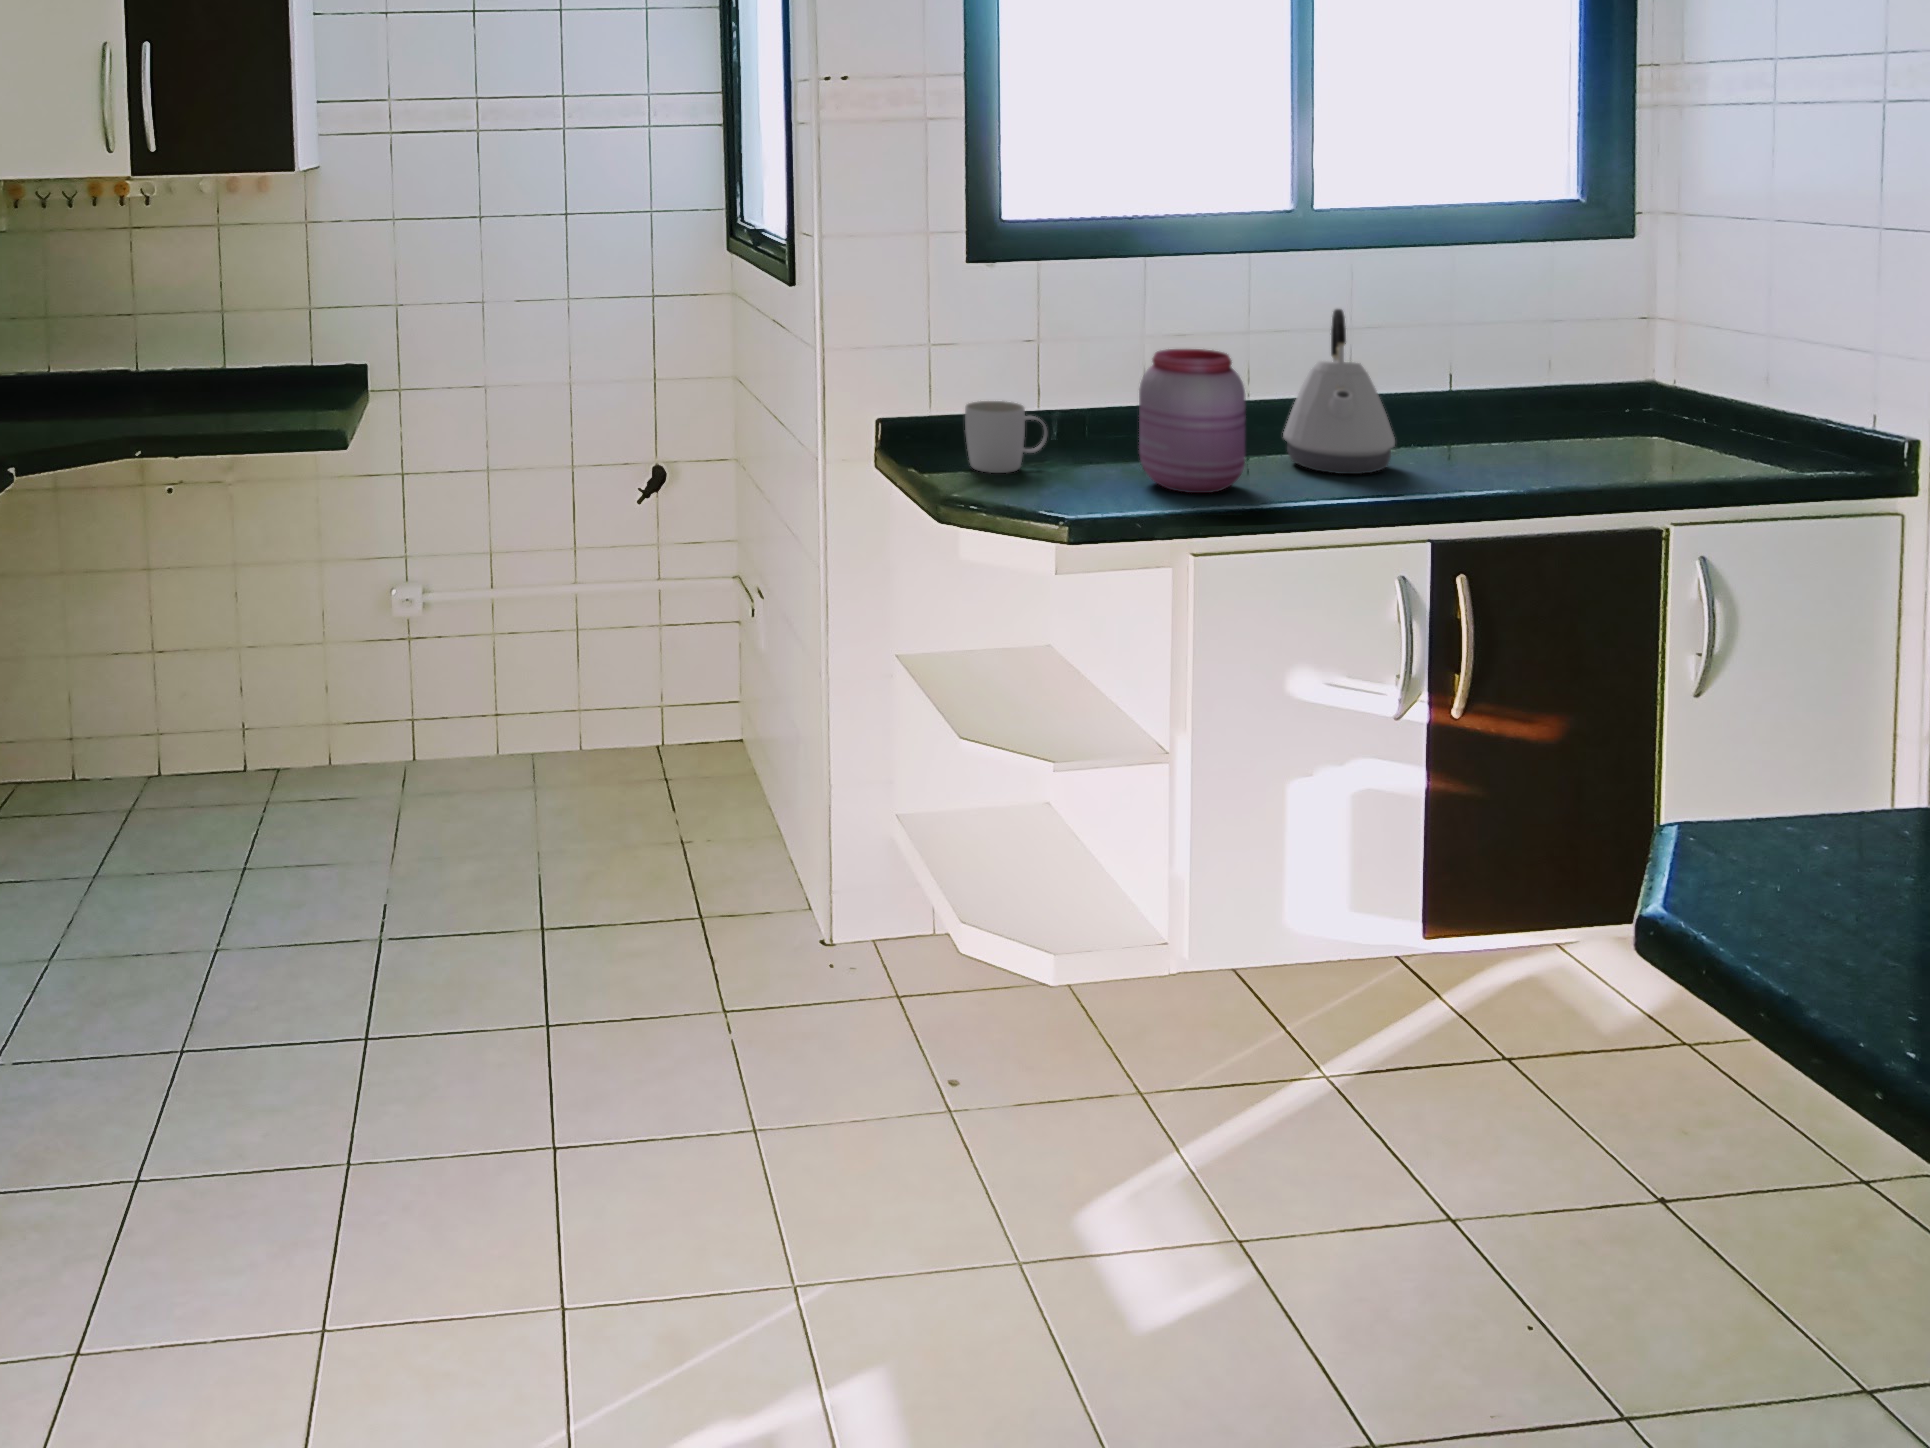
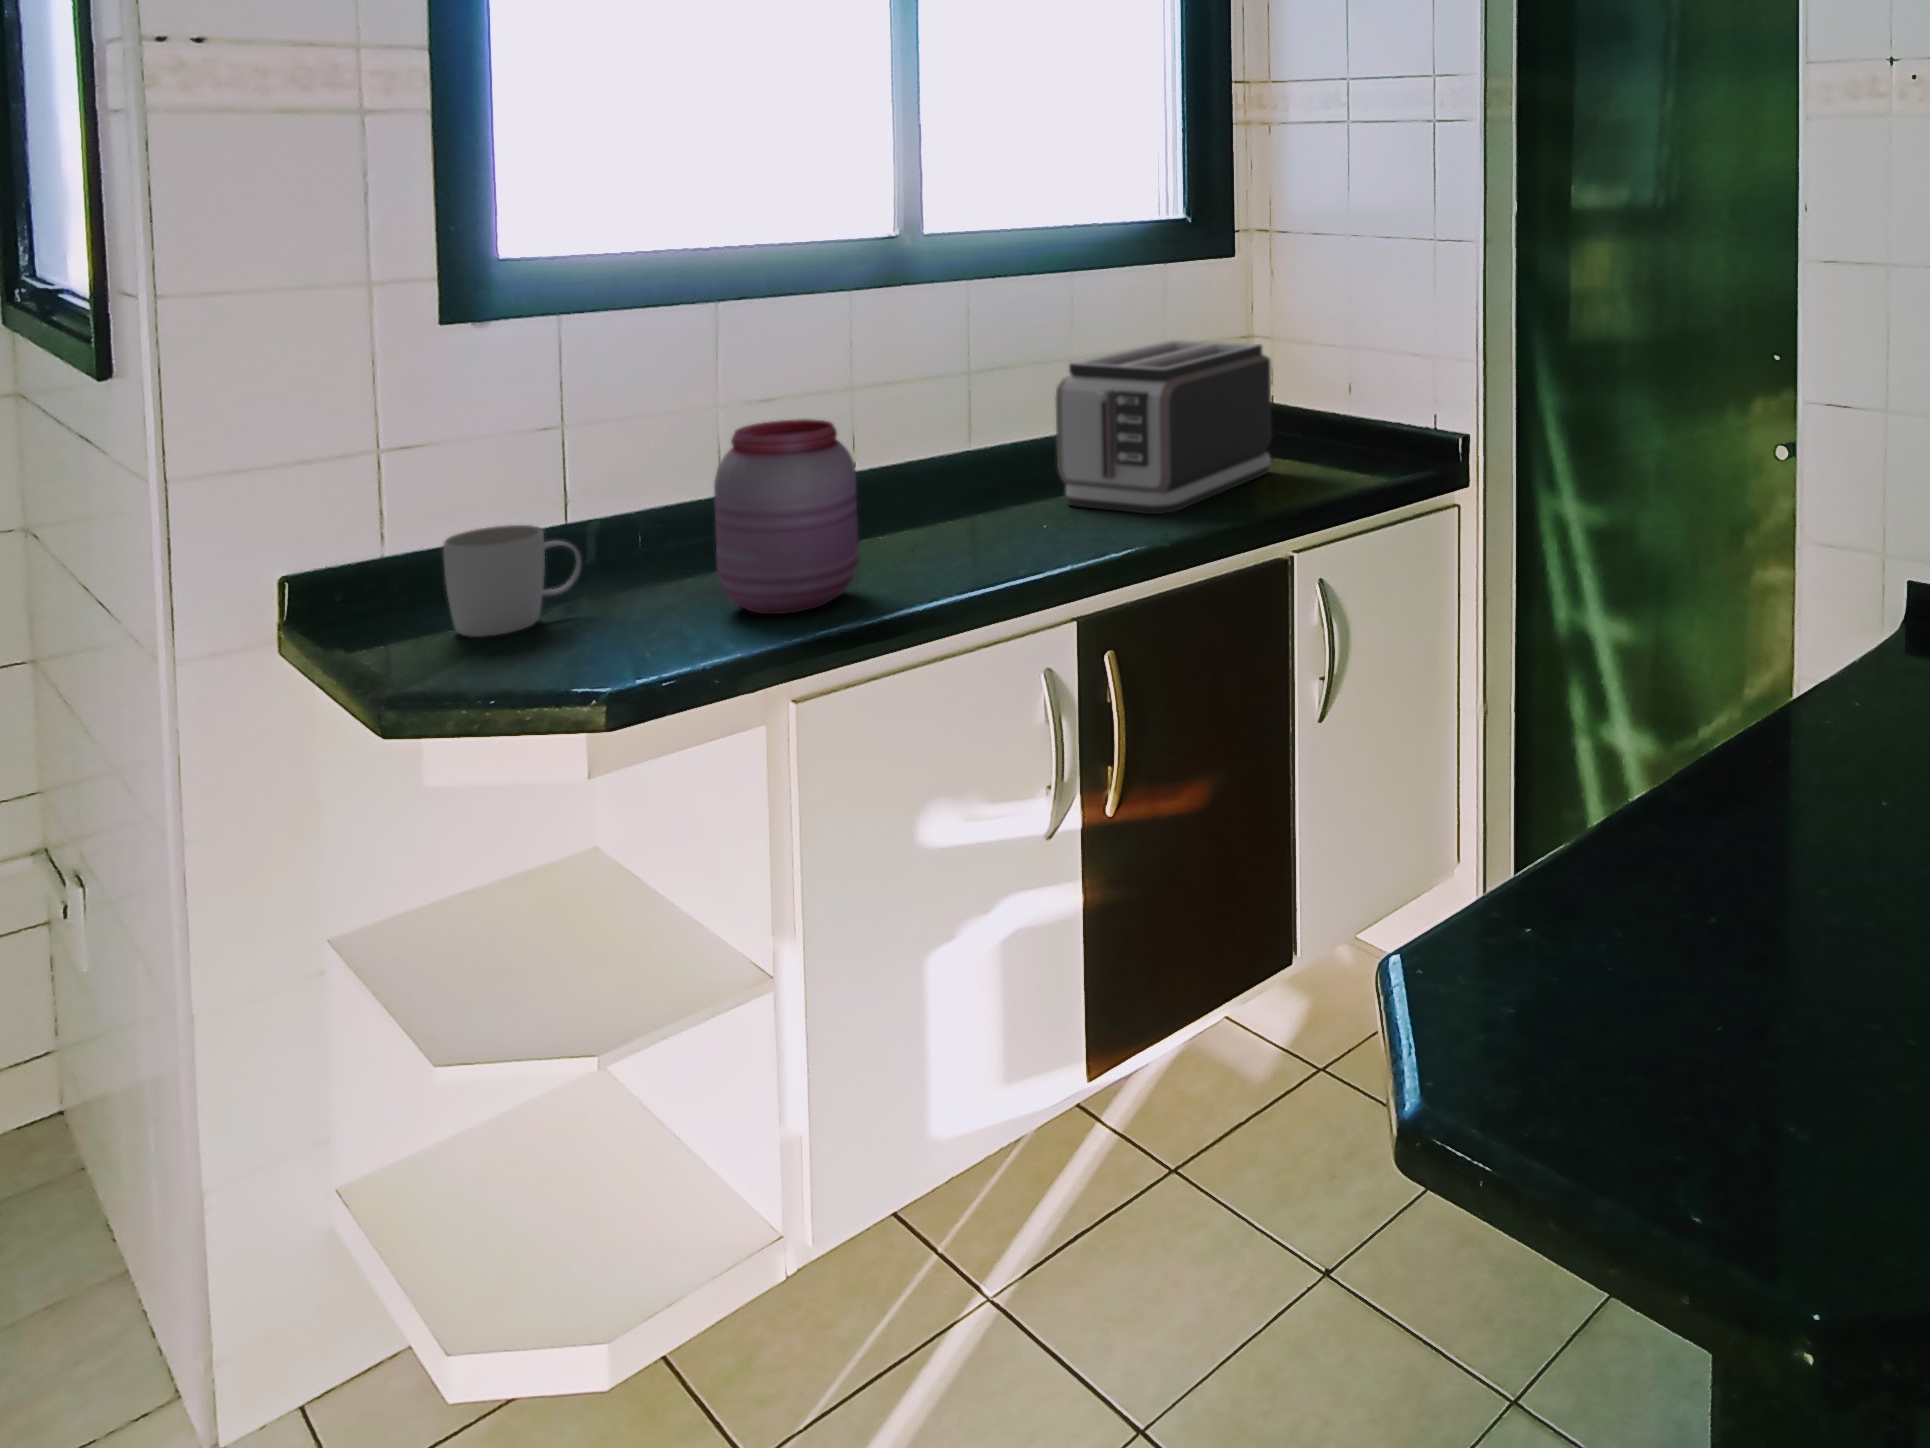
kettle: present [1283,309,1395,474] -> none [903,352,1029,553]
toaster: none [1426,314,1664,471] -> present [1056,340,1272,514]

